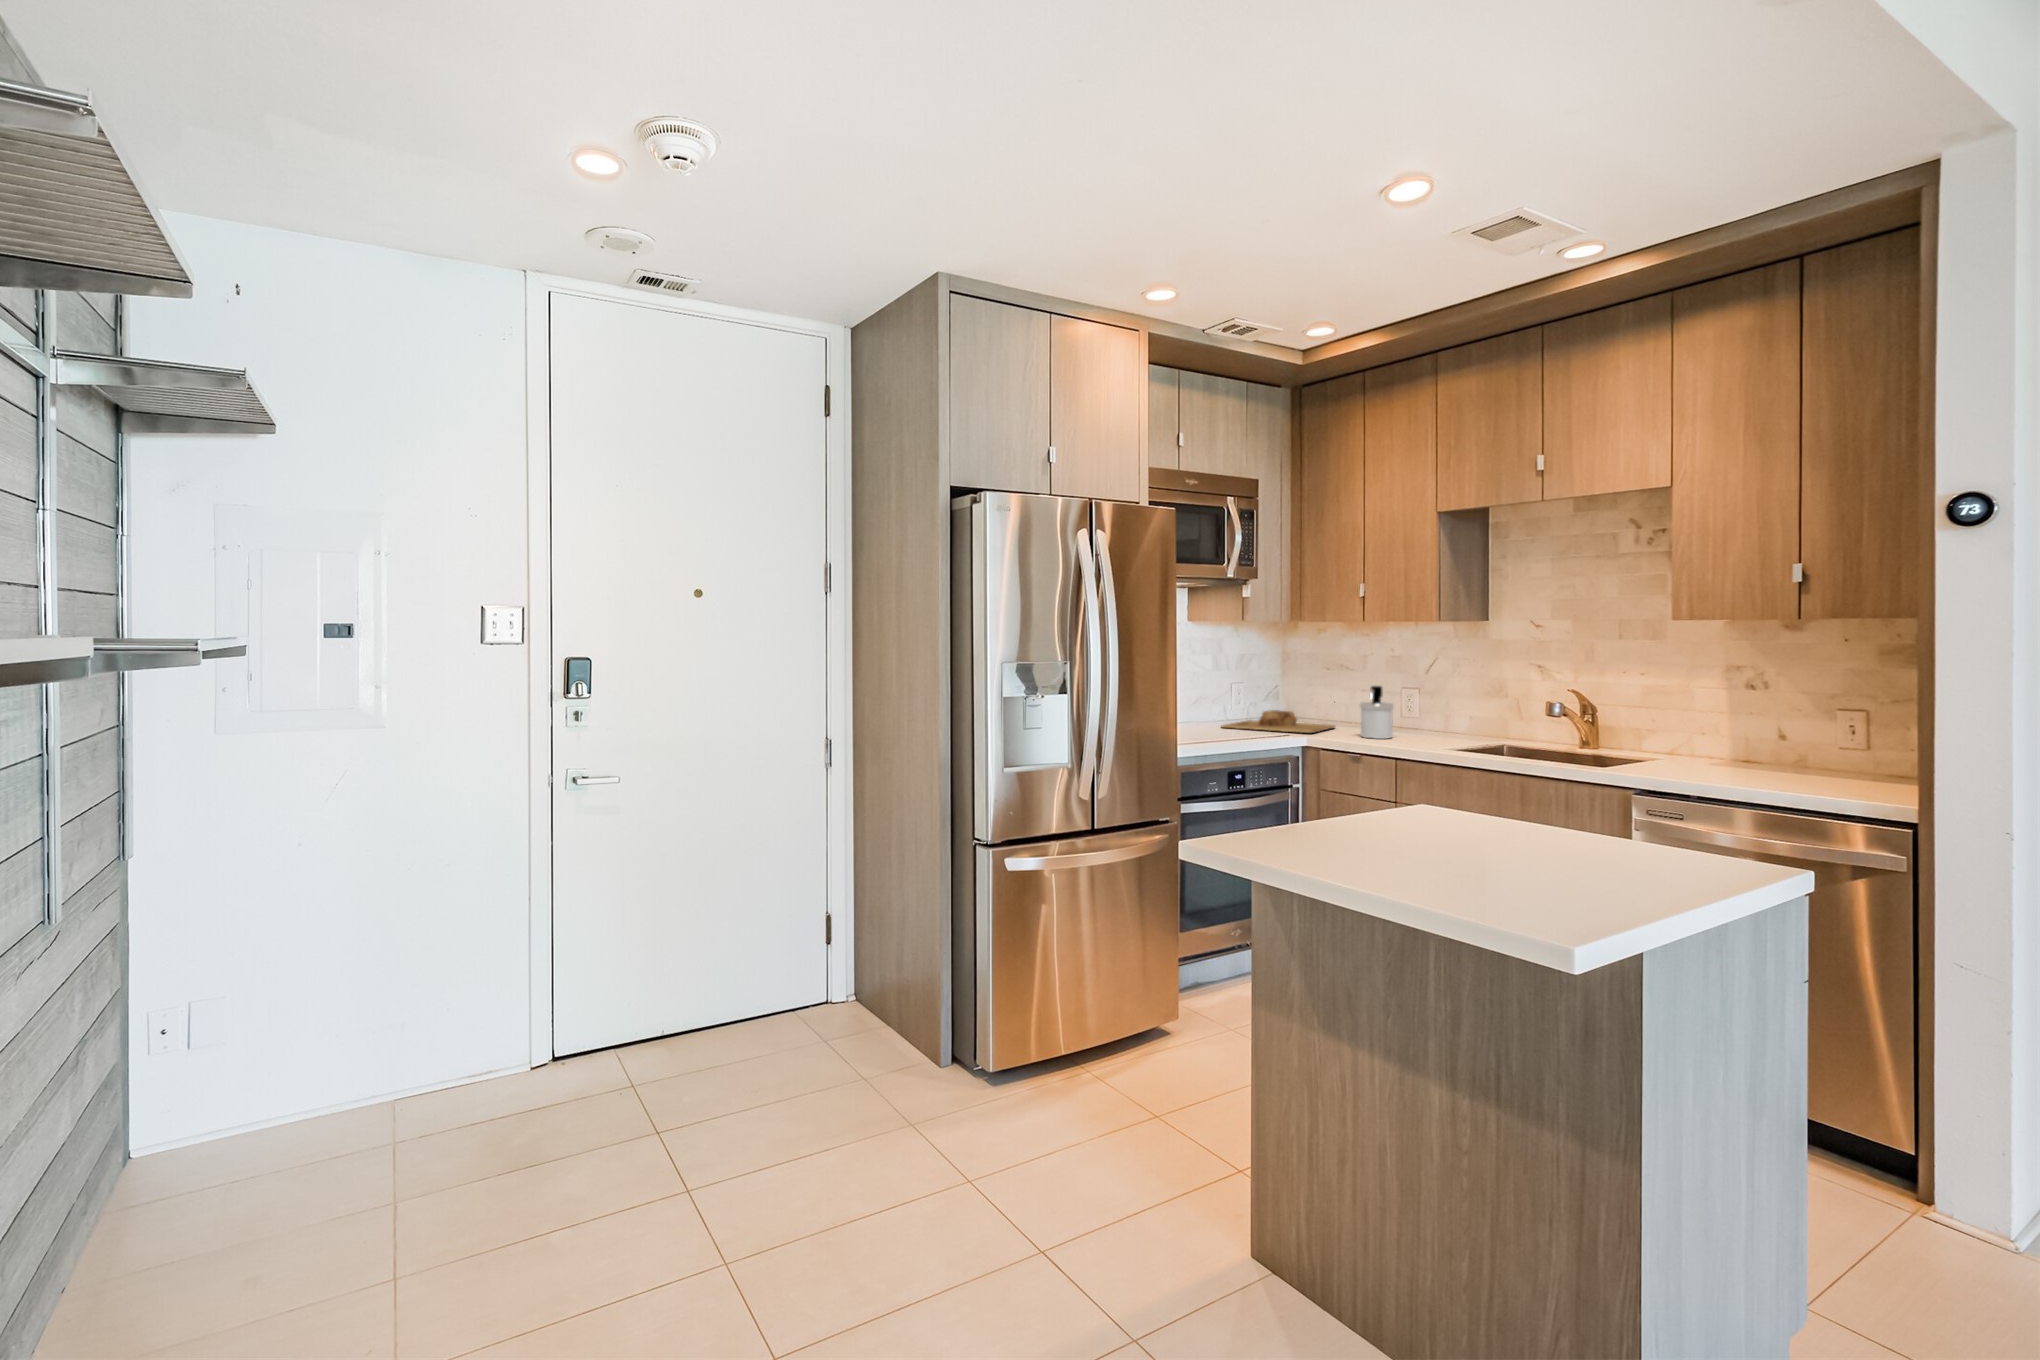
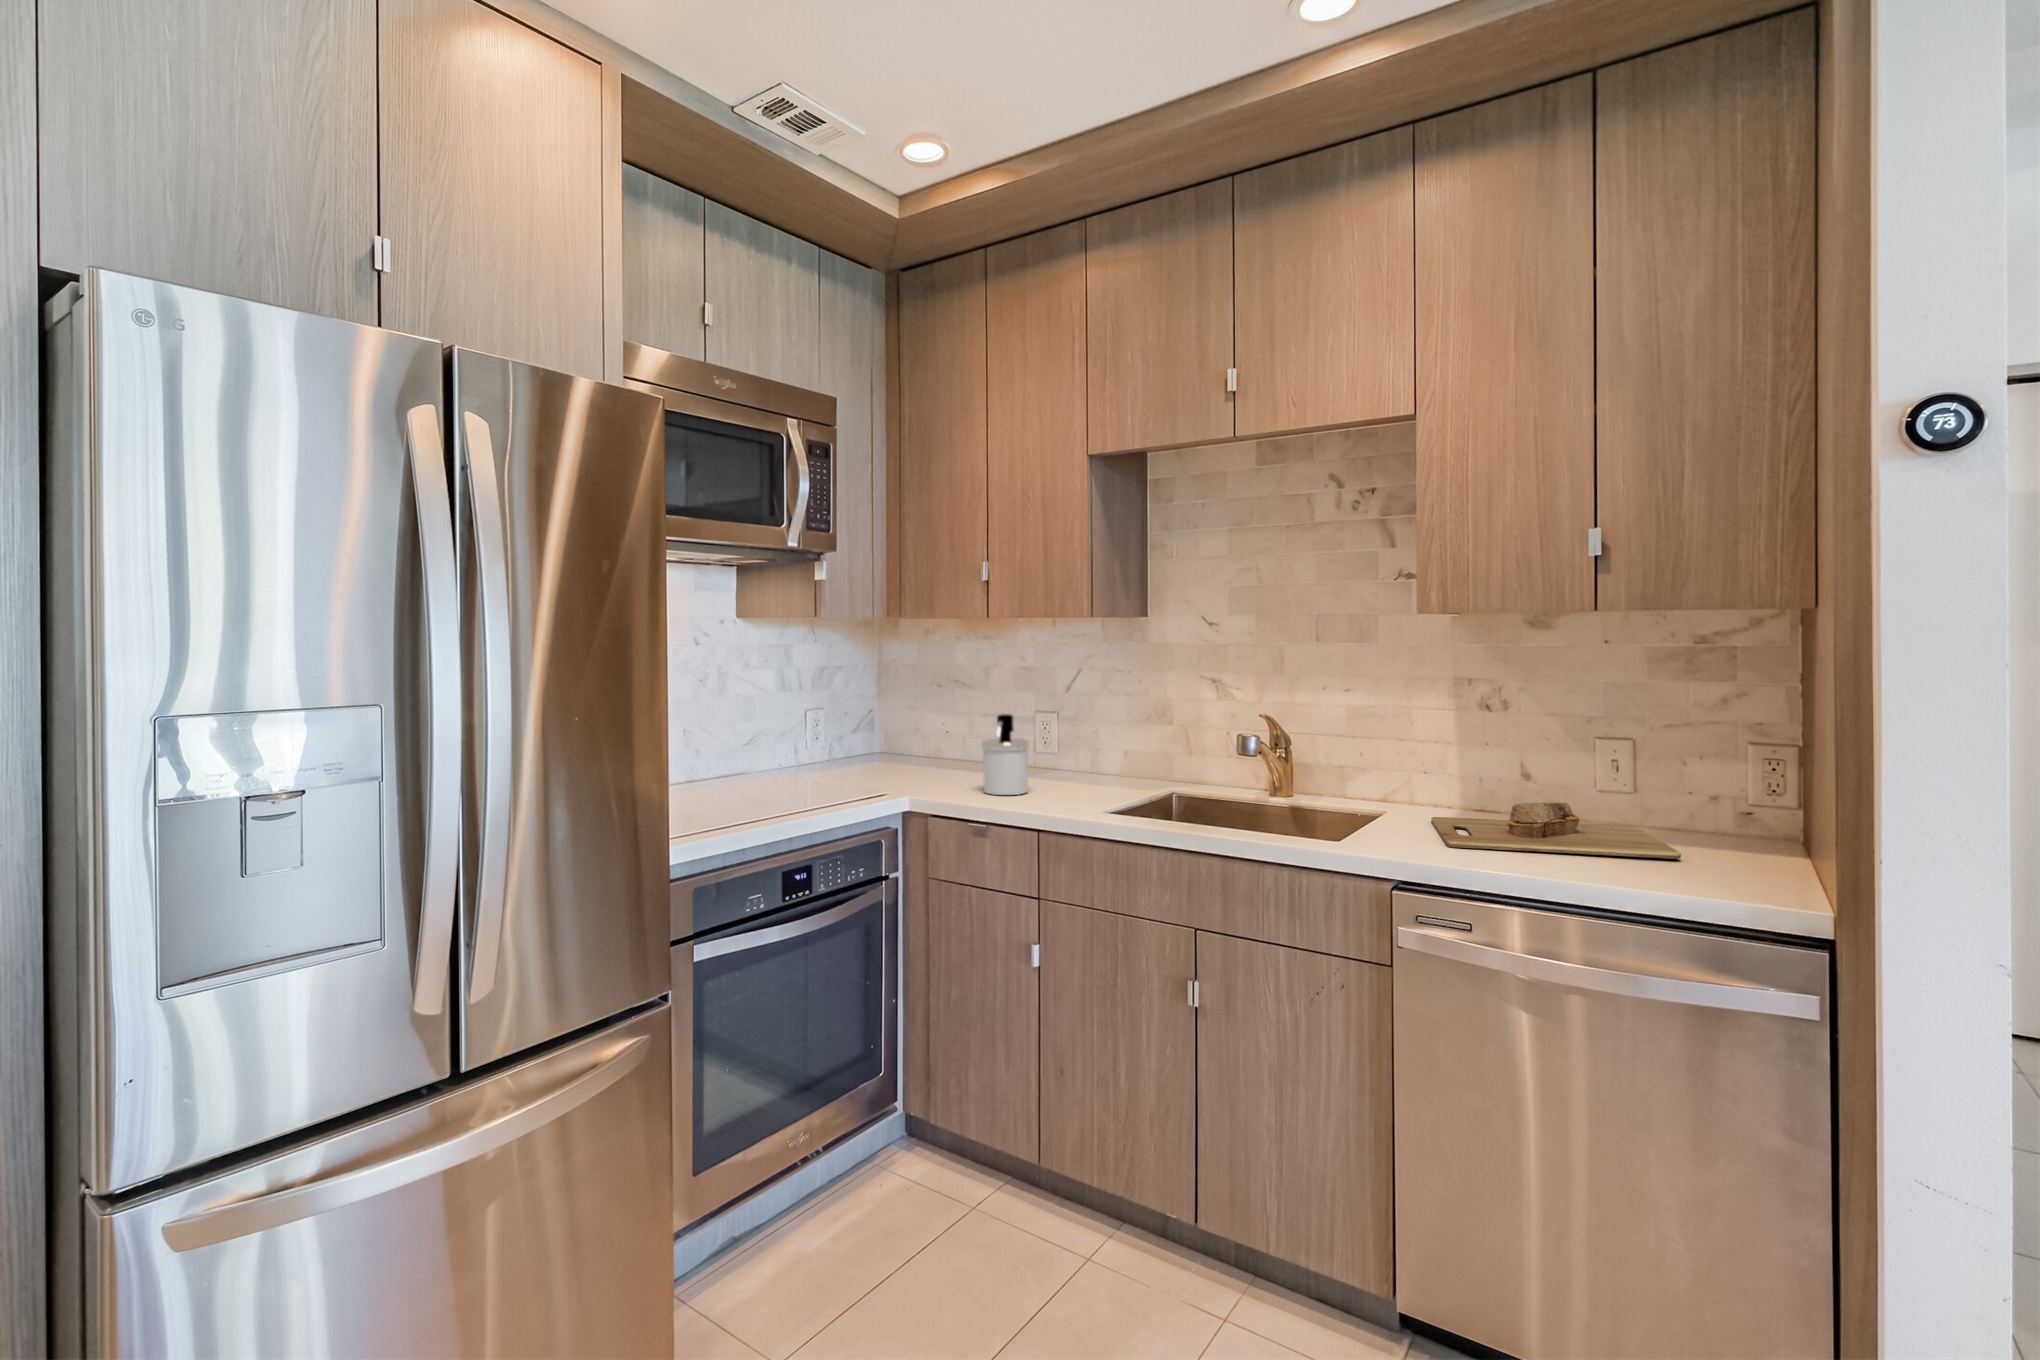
cutting board: present [1221,710,1335,733] -> present [1431,802,1681,859]

